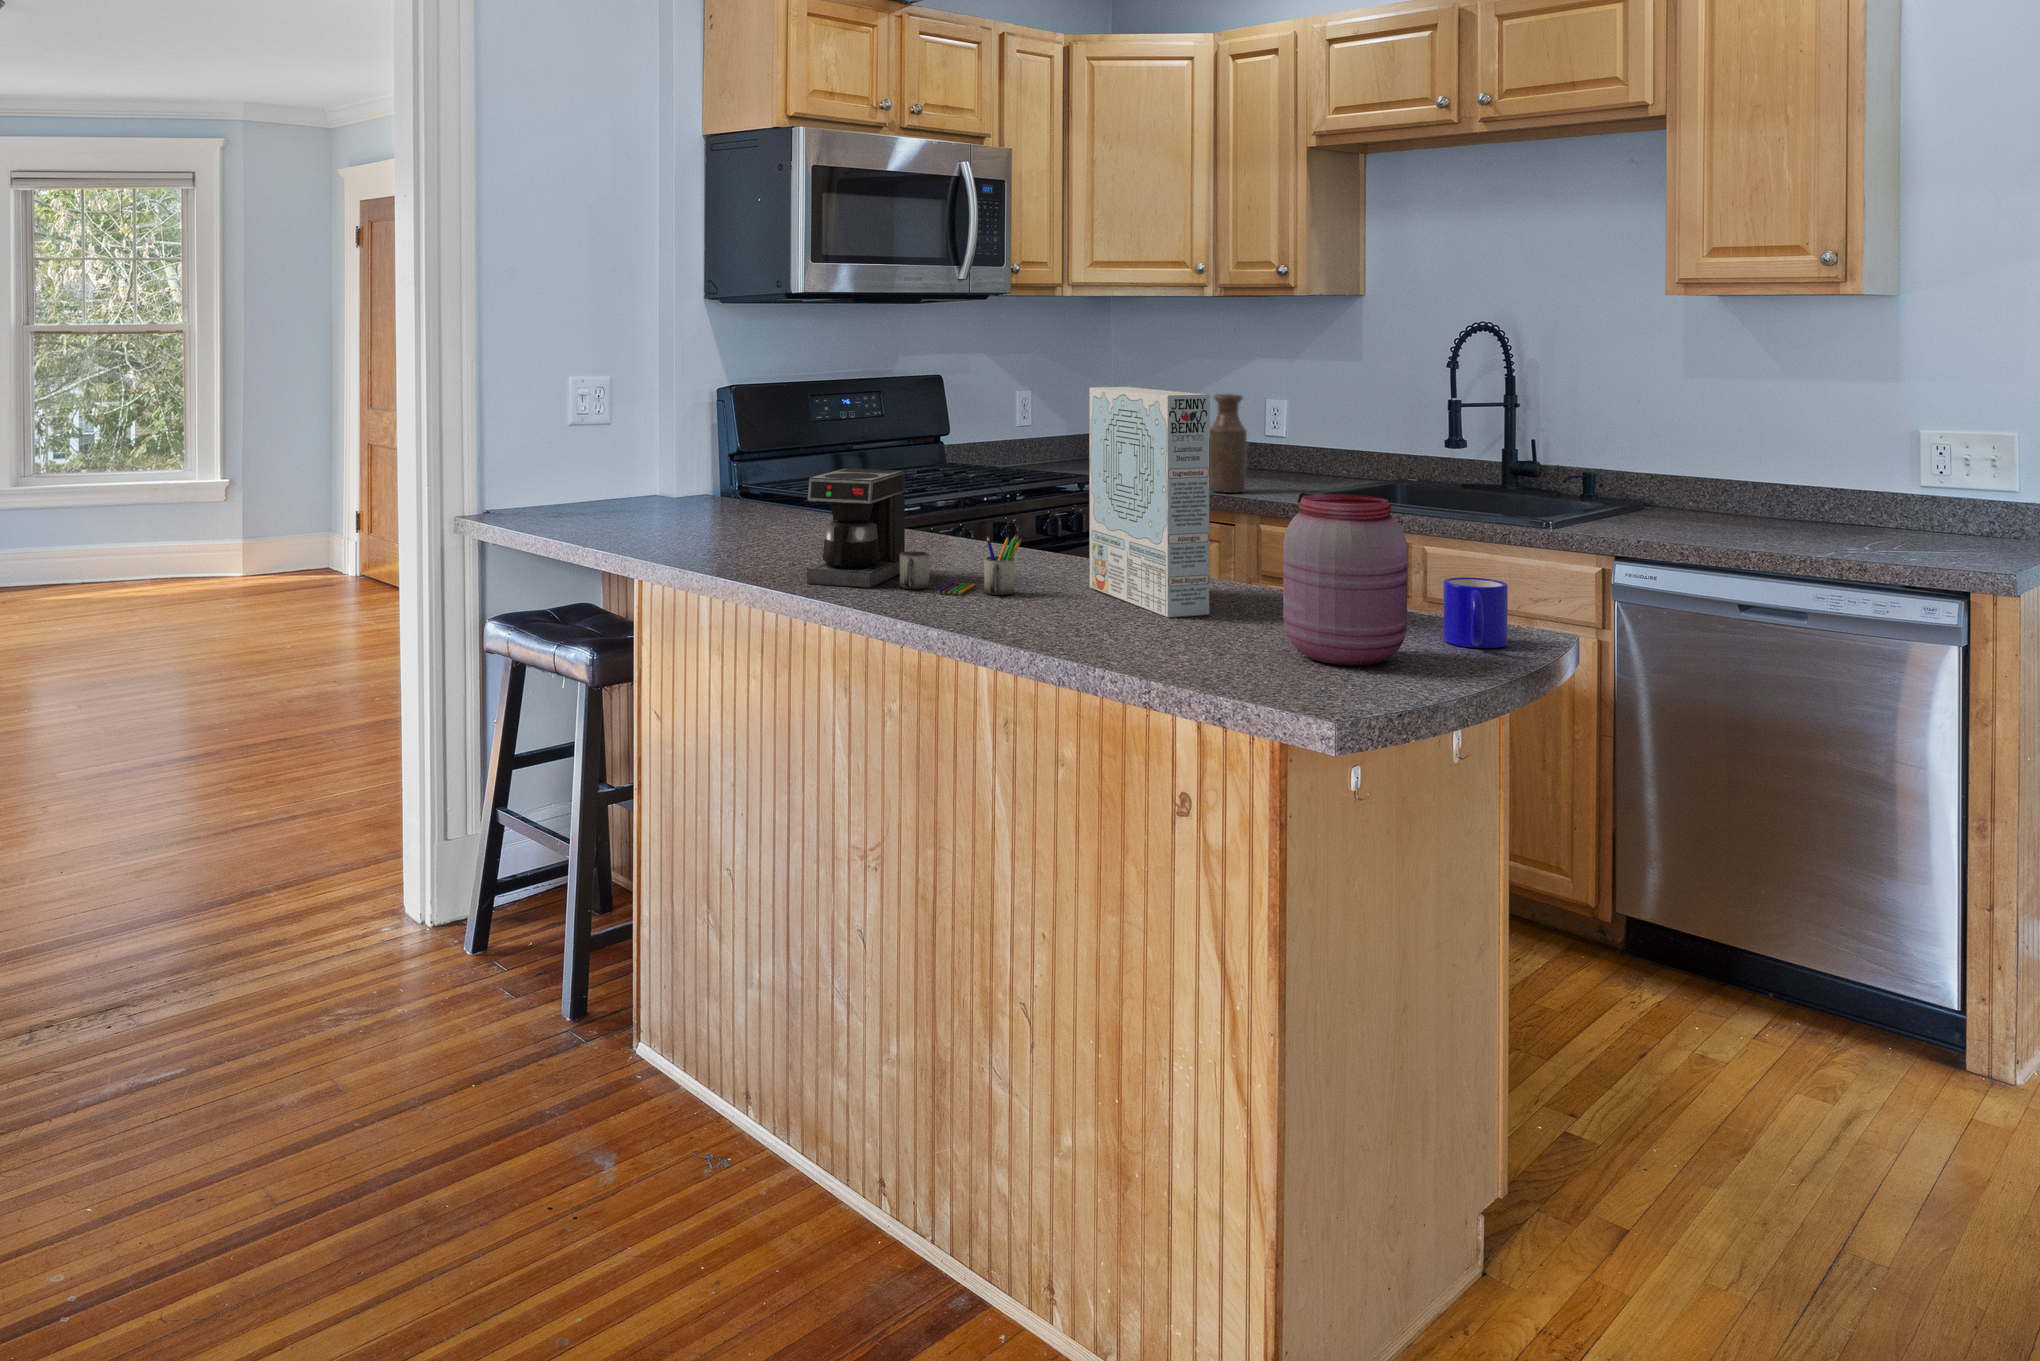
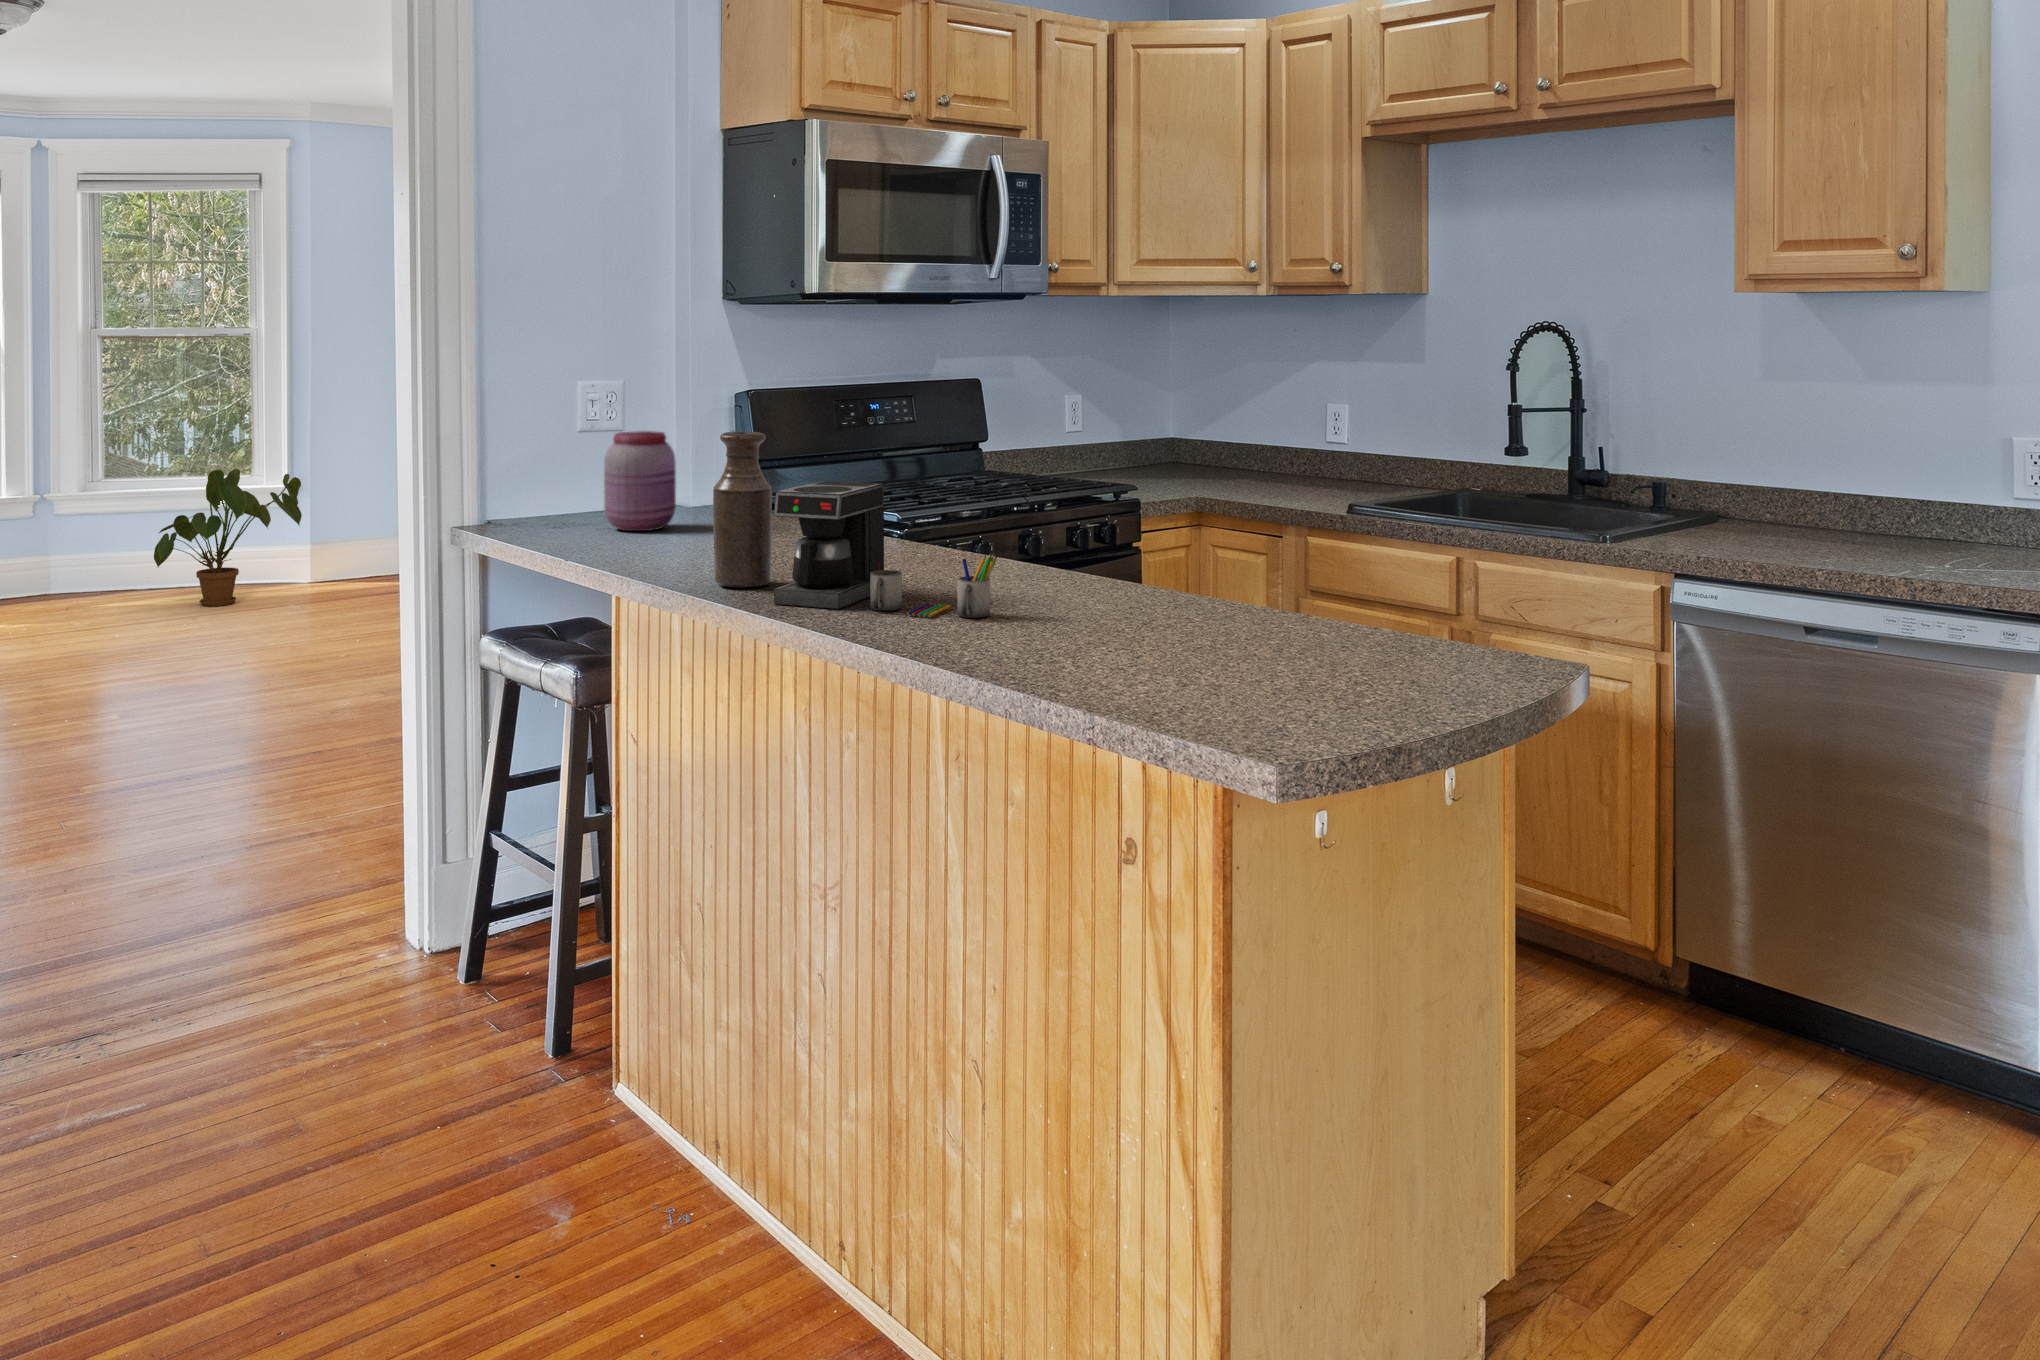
cereal box: present [1089,387,1210,618] -> none [1072,394,1188,644]
bottle: present [1210,394,1247,493] -> present [713,432,772,588]
house plant: none [107,464,252,598] -> present [154,469,302,606]
jar: present [1283,494,1407,665] -> present [604,431,676,531]
mug: present [1443,577,1508,648] -> none [1430,603,1498,681]

